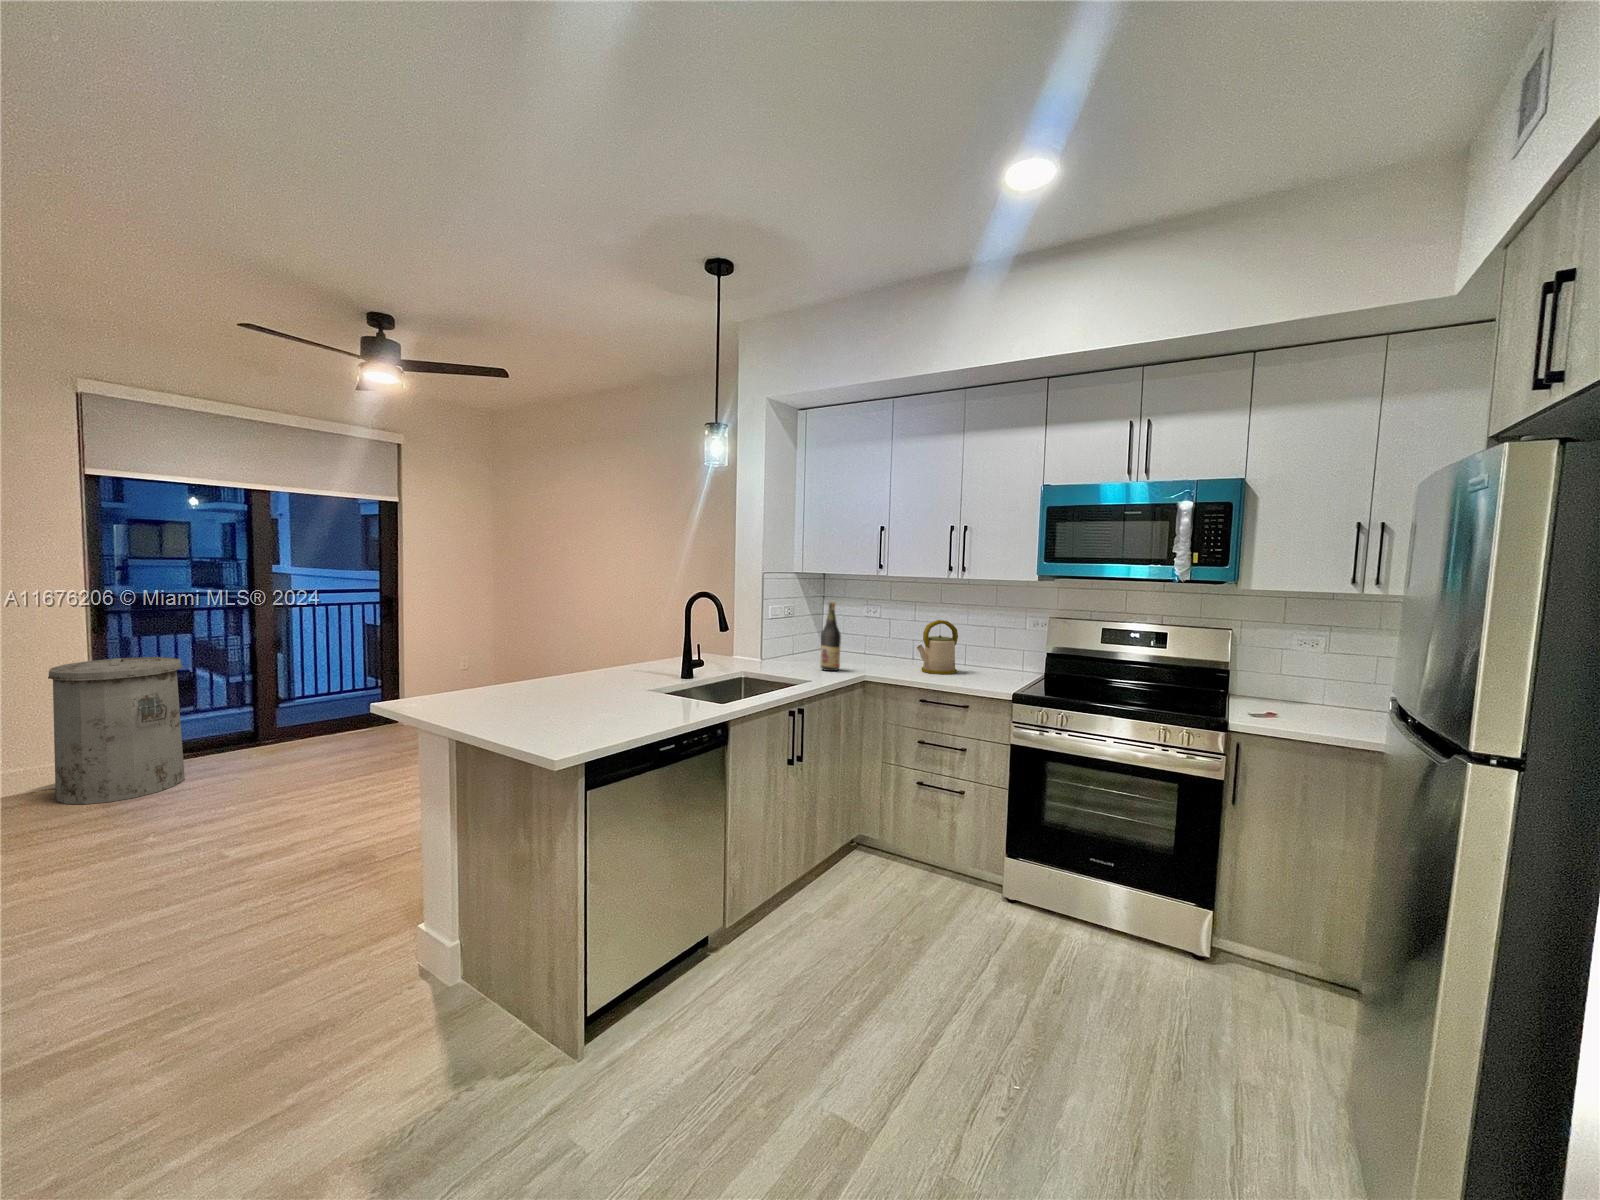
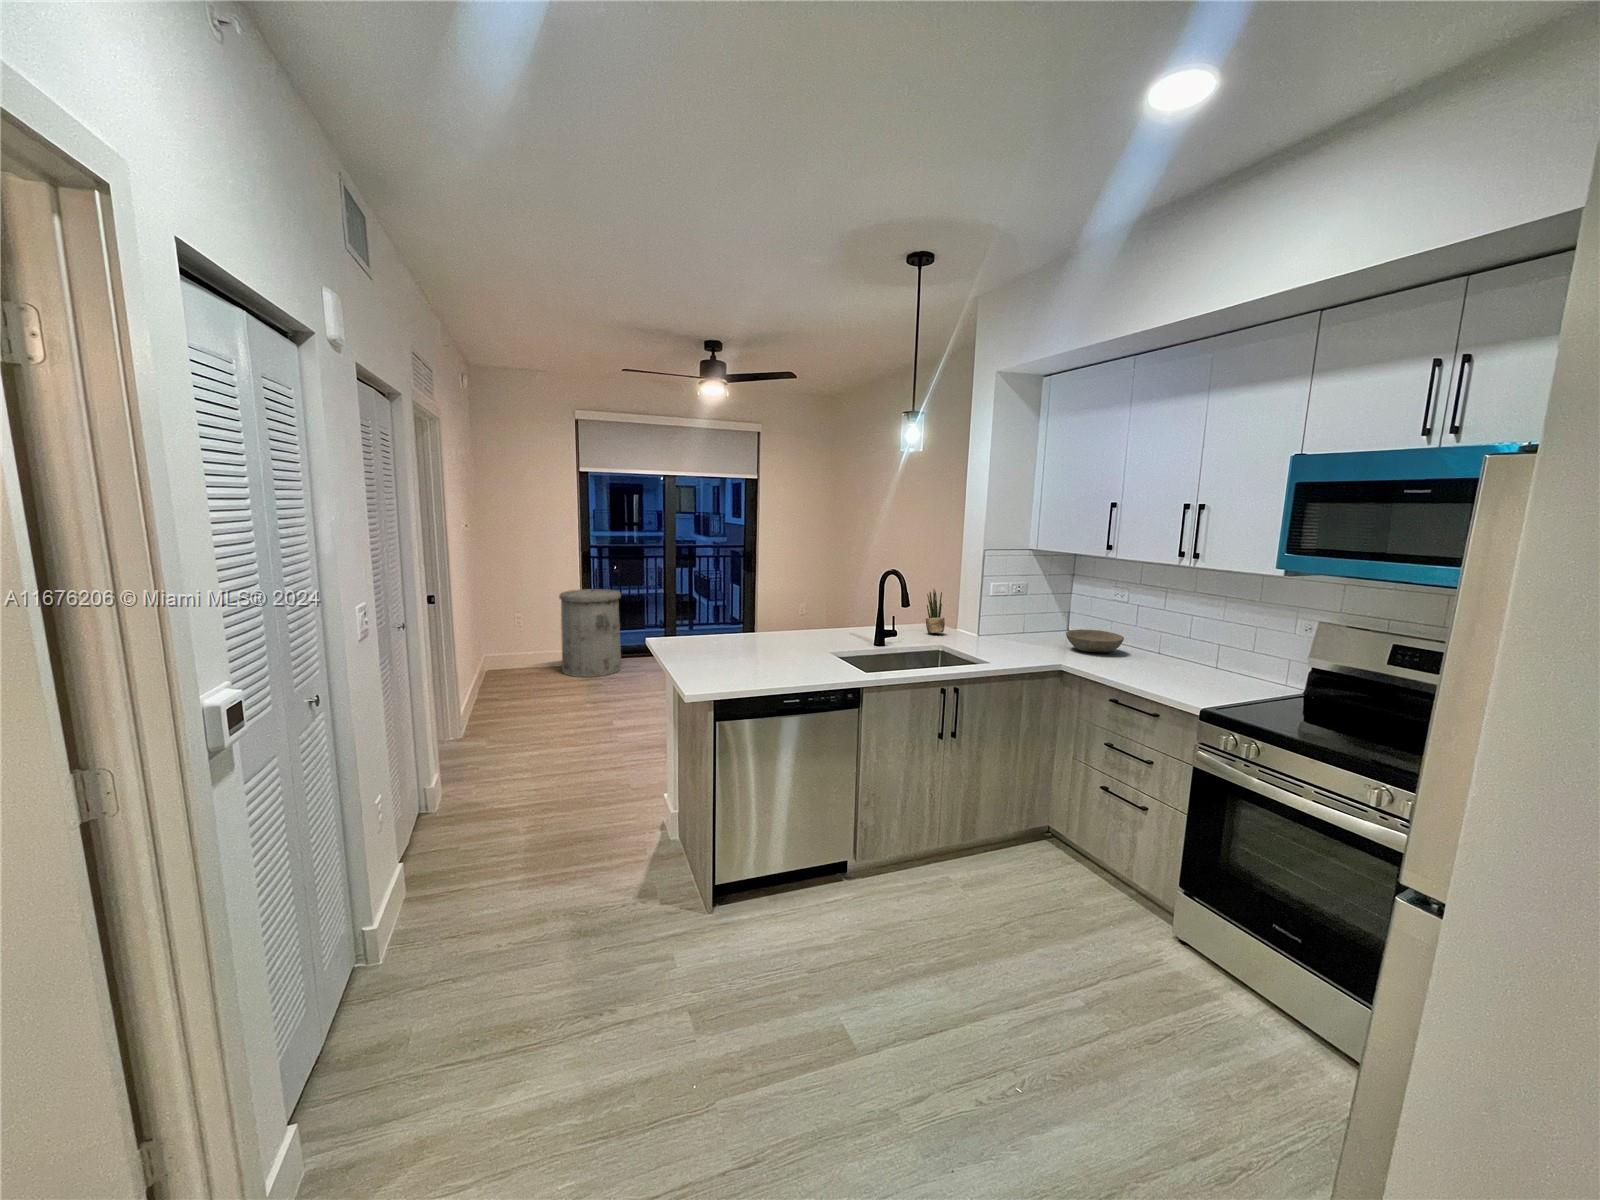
wine bottle: present [821,602,841,671] -> none [1019,584,1042,655]
potted plant: none [711,614,731,662] -> present [926,590,945,633]
kettle: present [917,620,958,674] -> none [1128,613,1185,677]
bowl: none [847,643,896,663] -> present [1066,629,1124,653]

